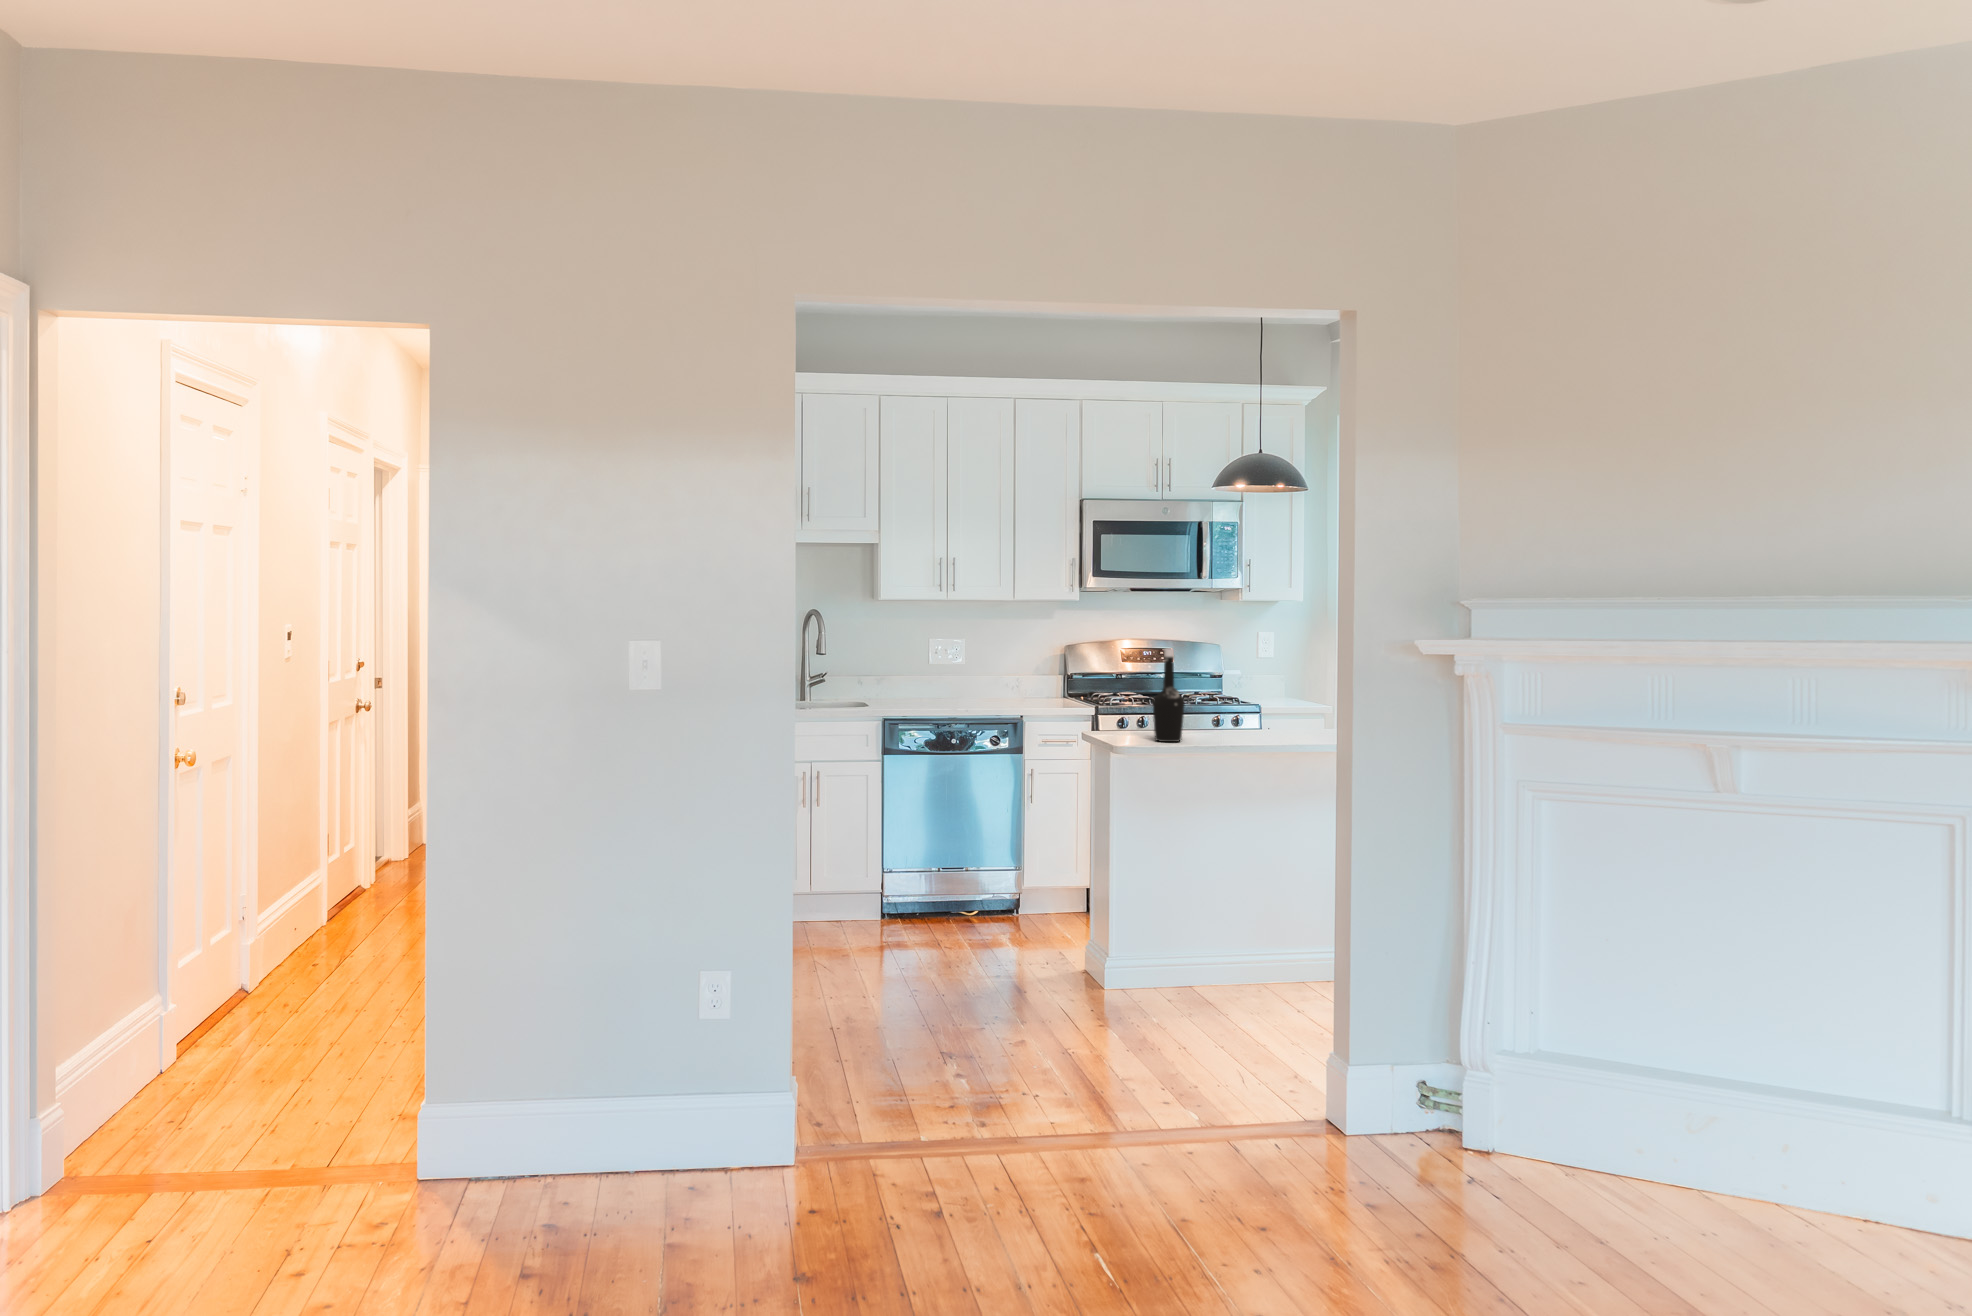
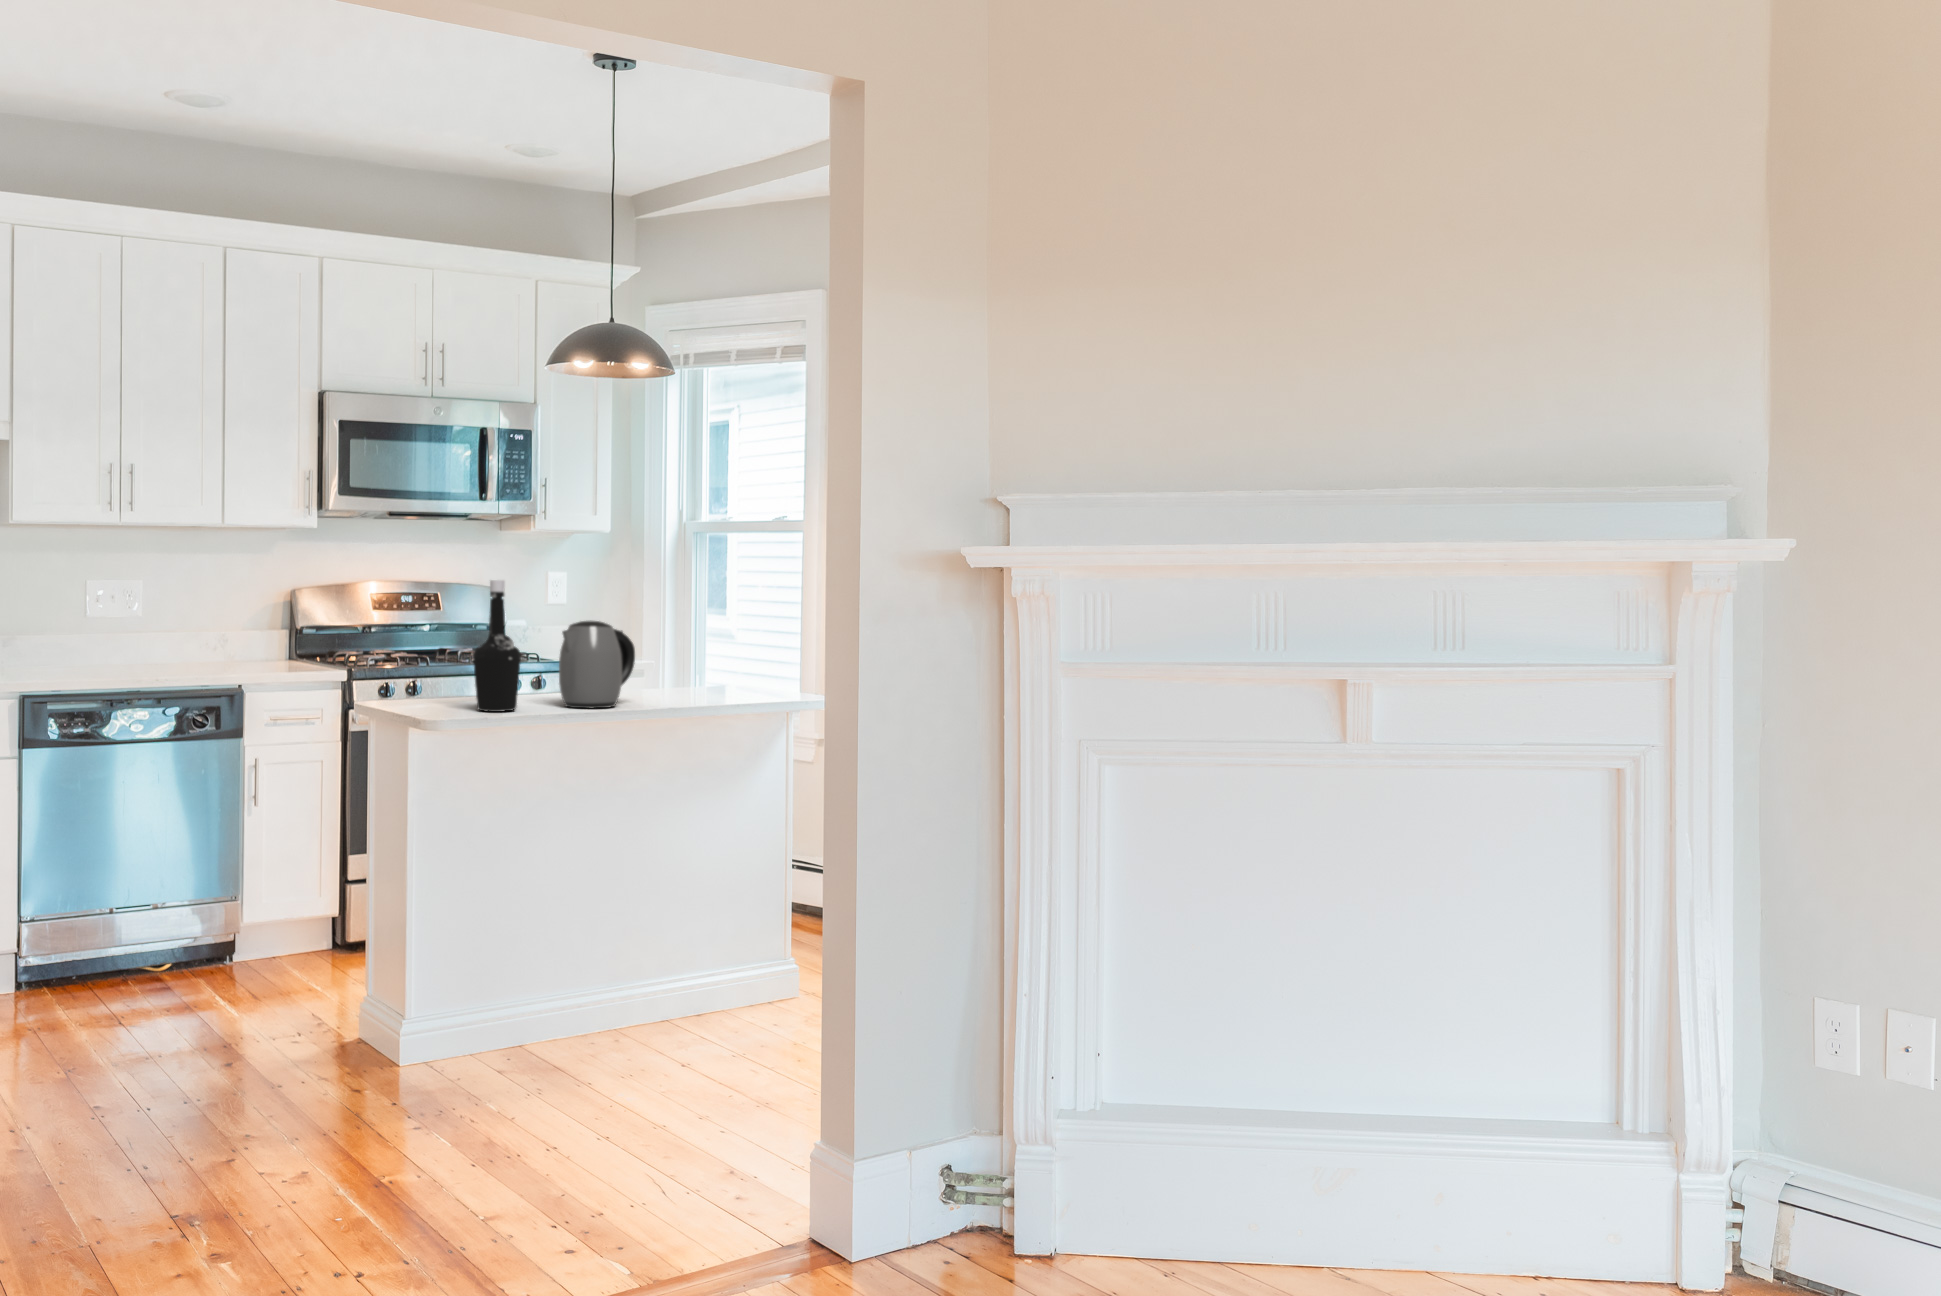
kettle: none [1215,677,1273,743] -> present [559,621,635,708]

